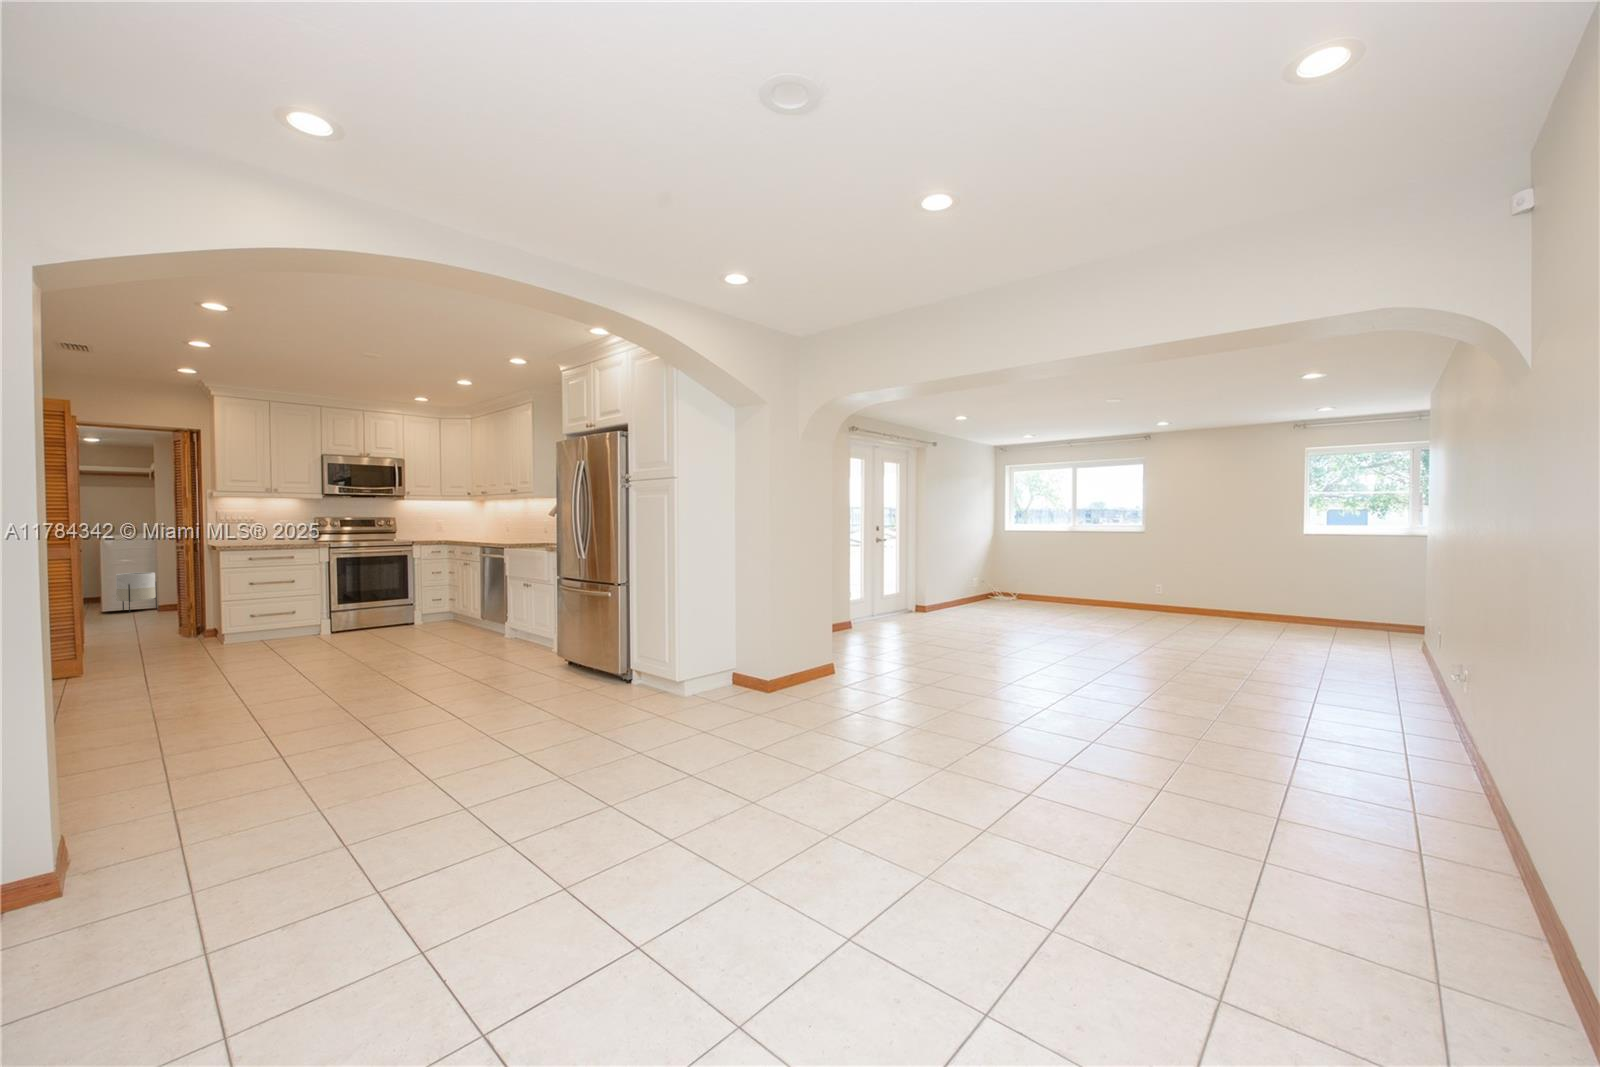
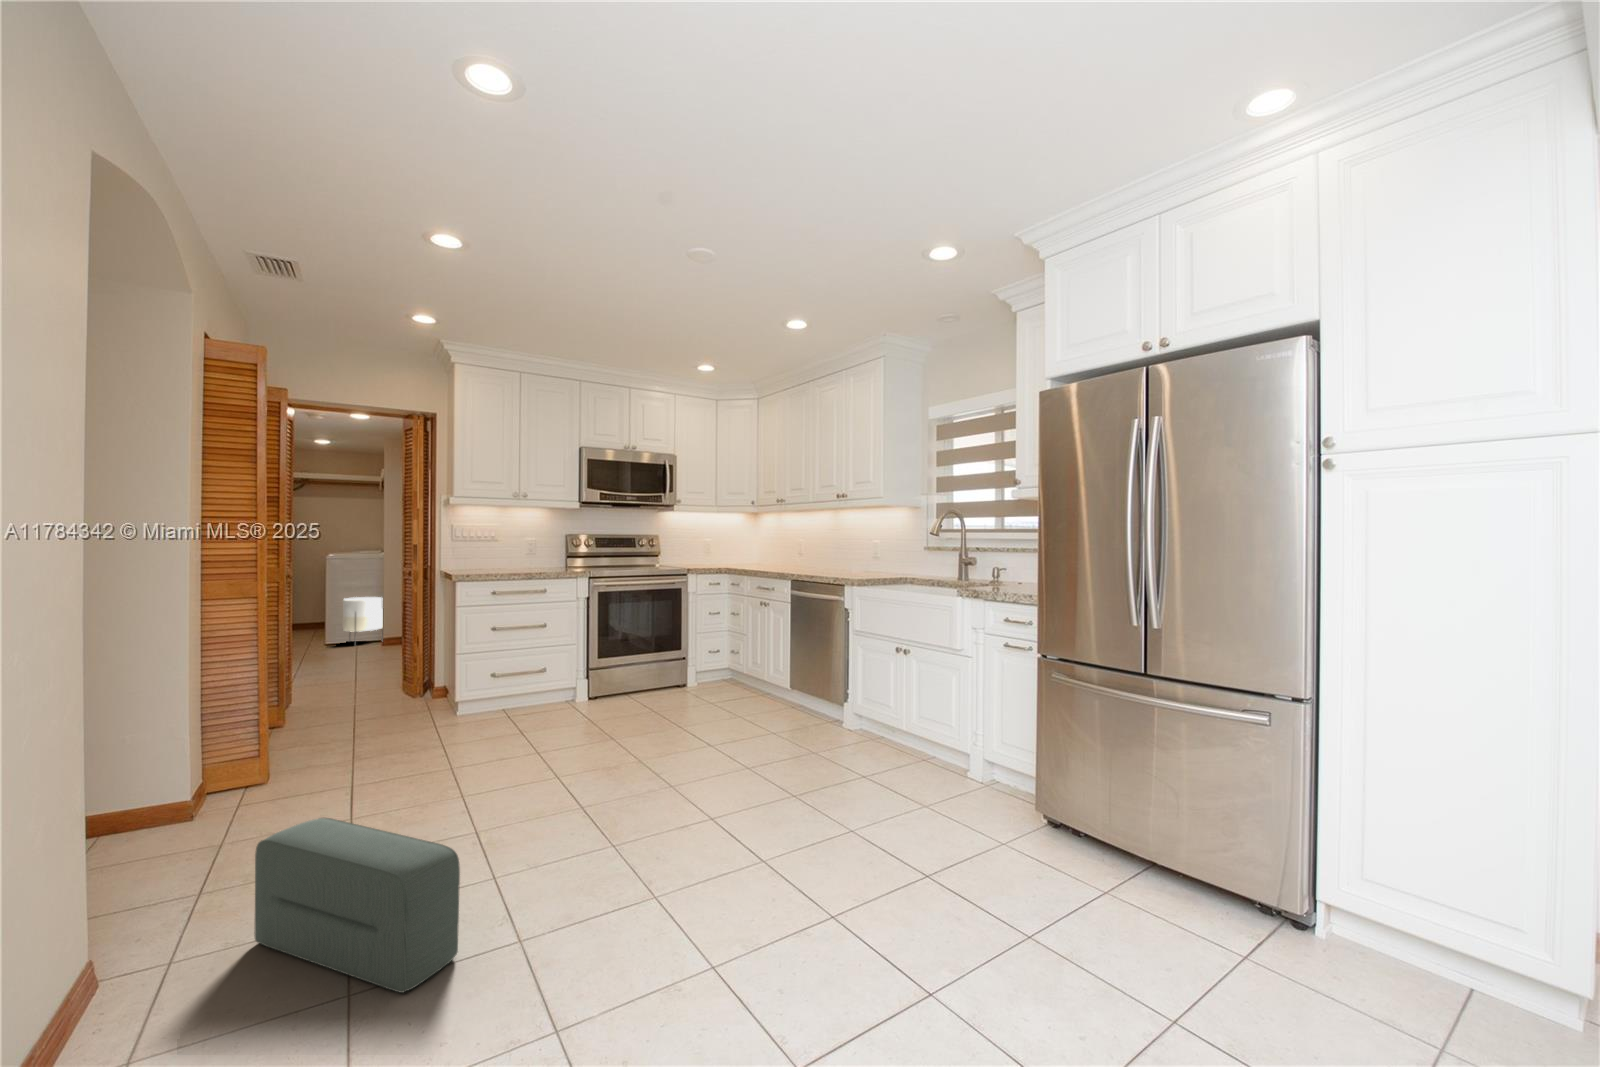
pouf: none [96,658,212,718] -> present [254,818,460,993]

